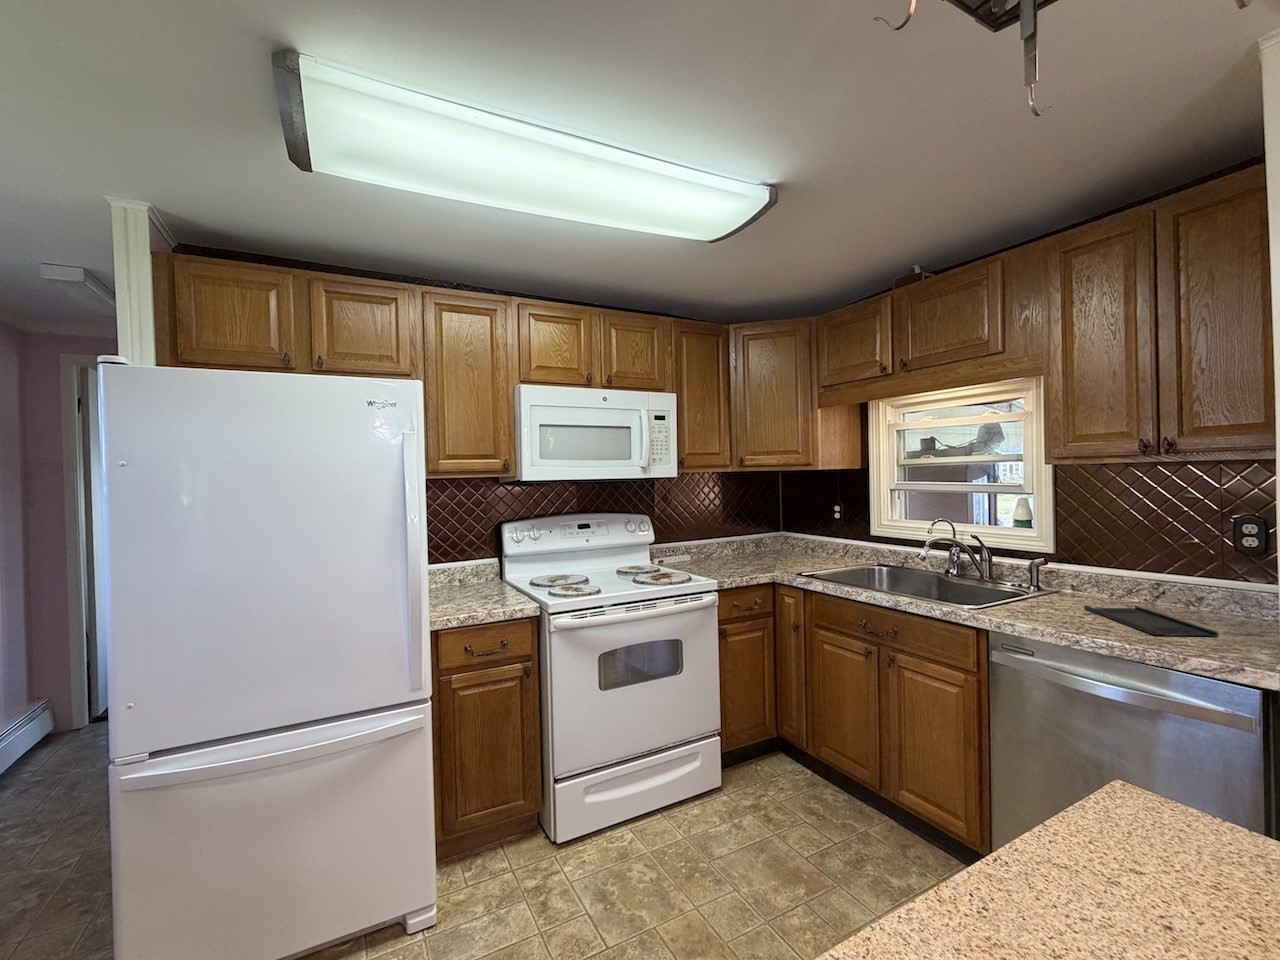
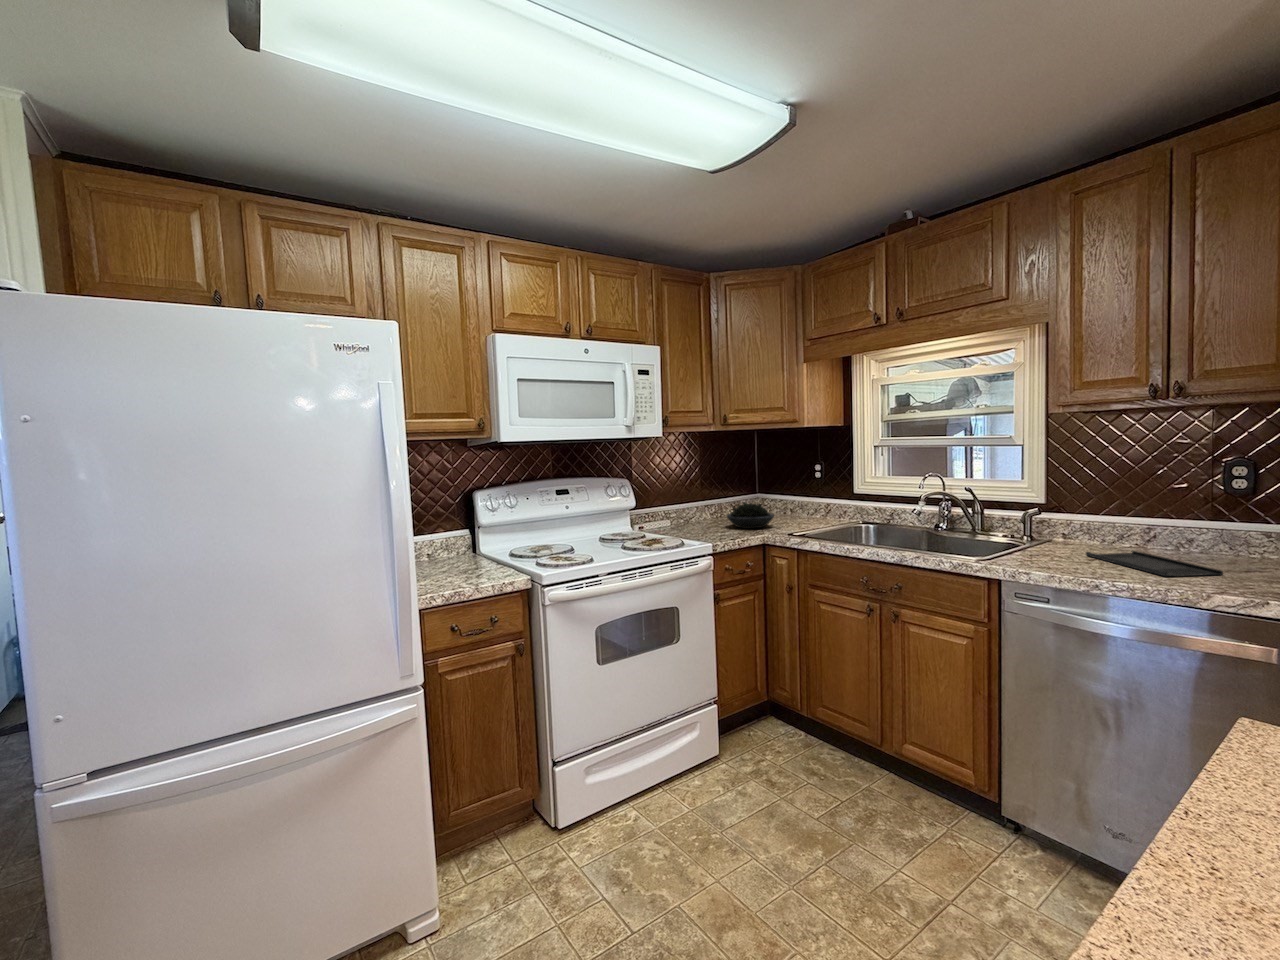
succulent plant: none [741,540,788,566] -> present [727,502,774,529]

